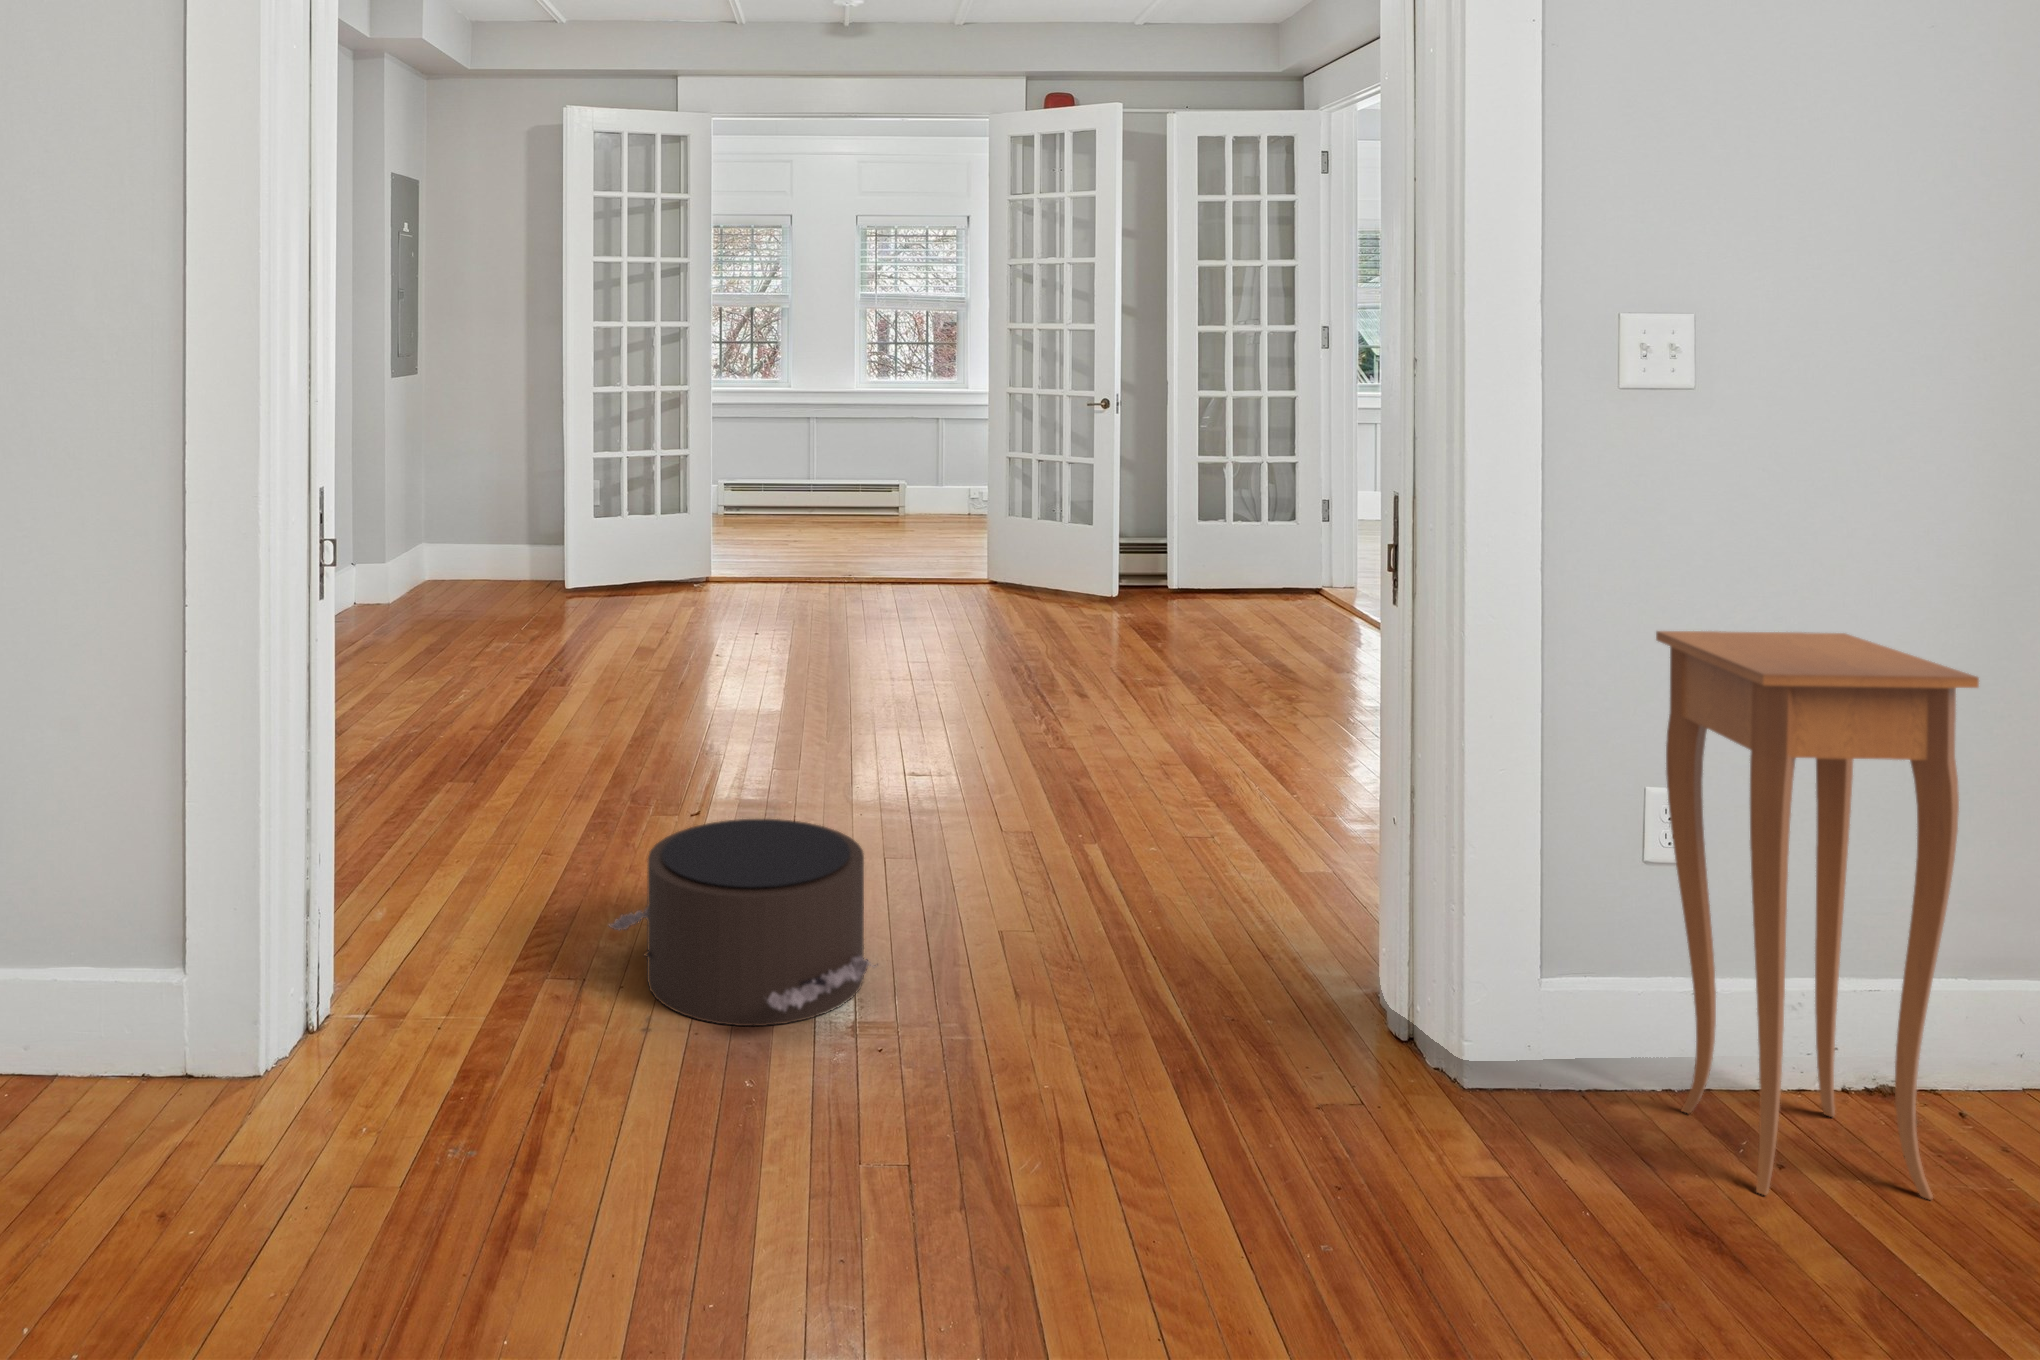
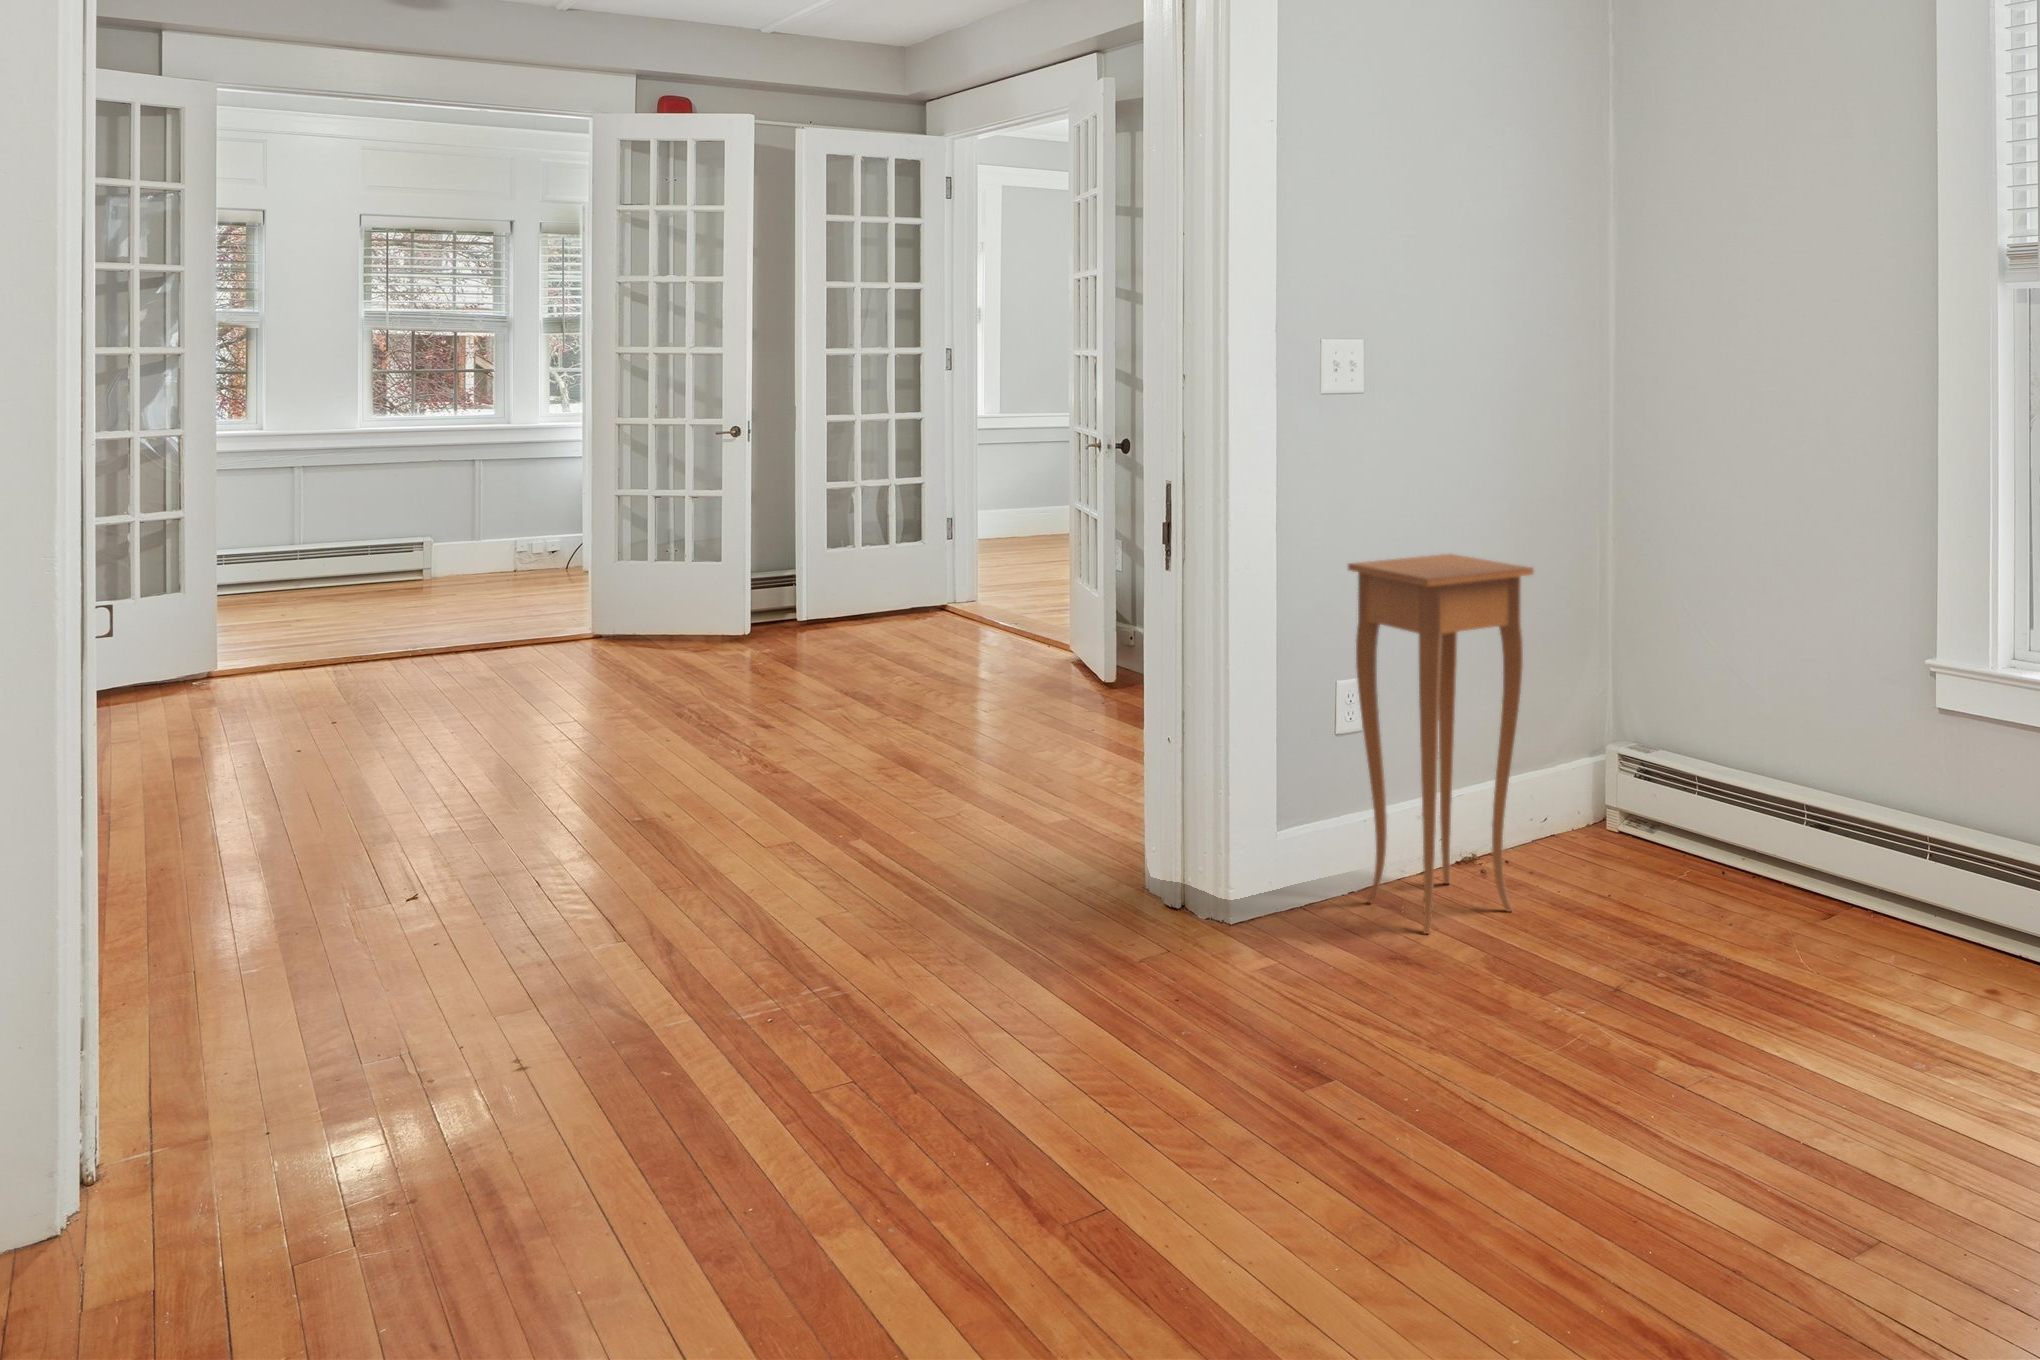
pouf: present [609,819,875,1026] -> none [404,846,733,1050]

